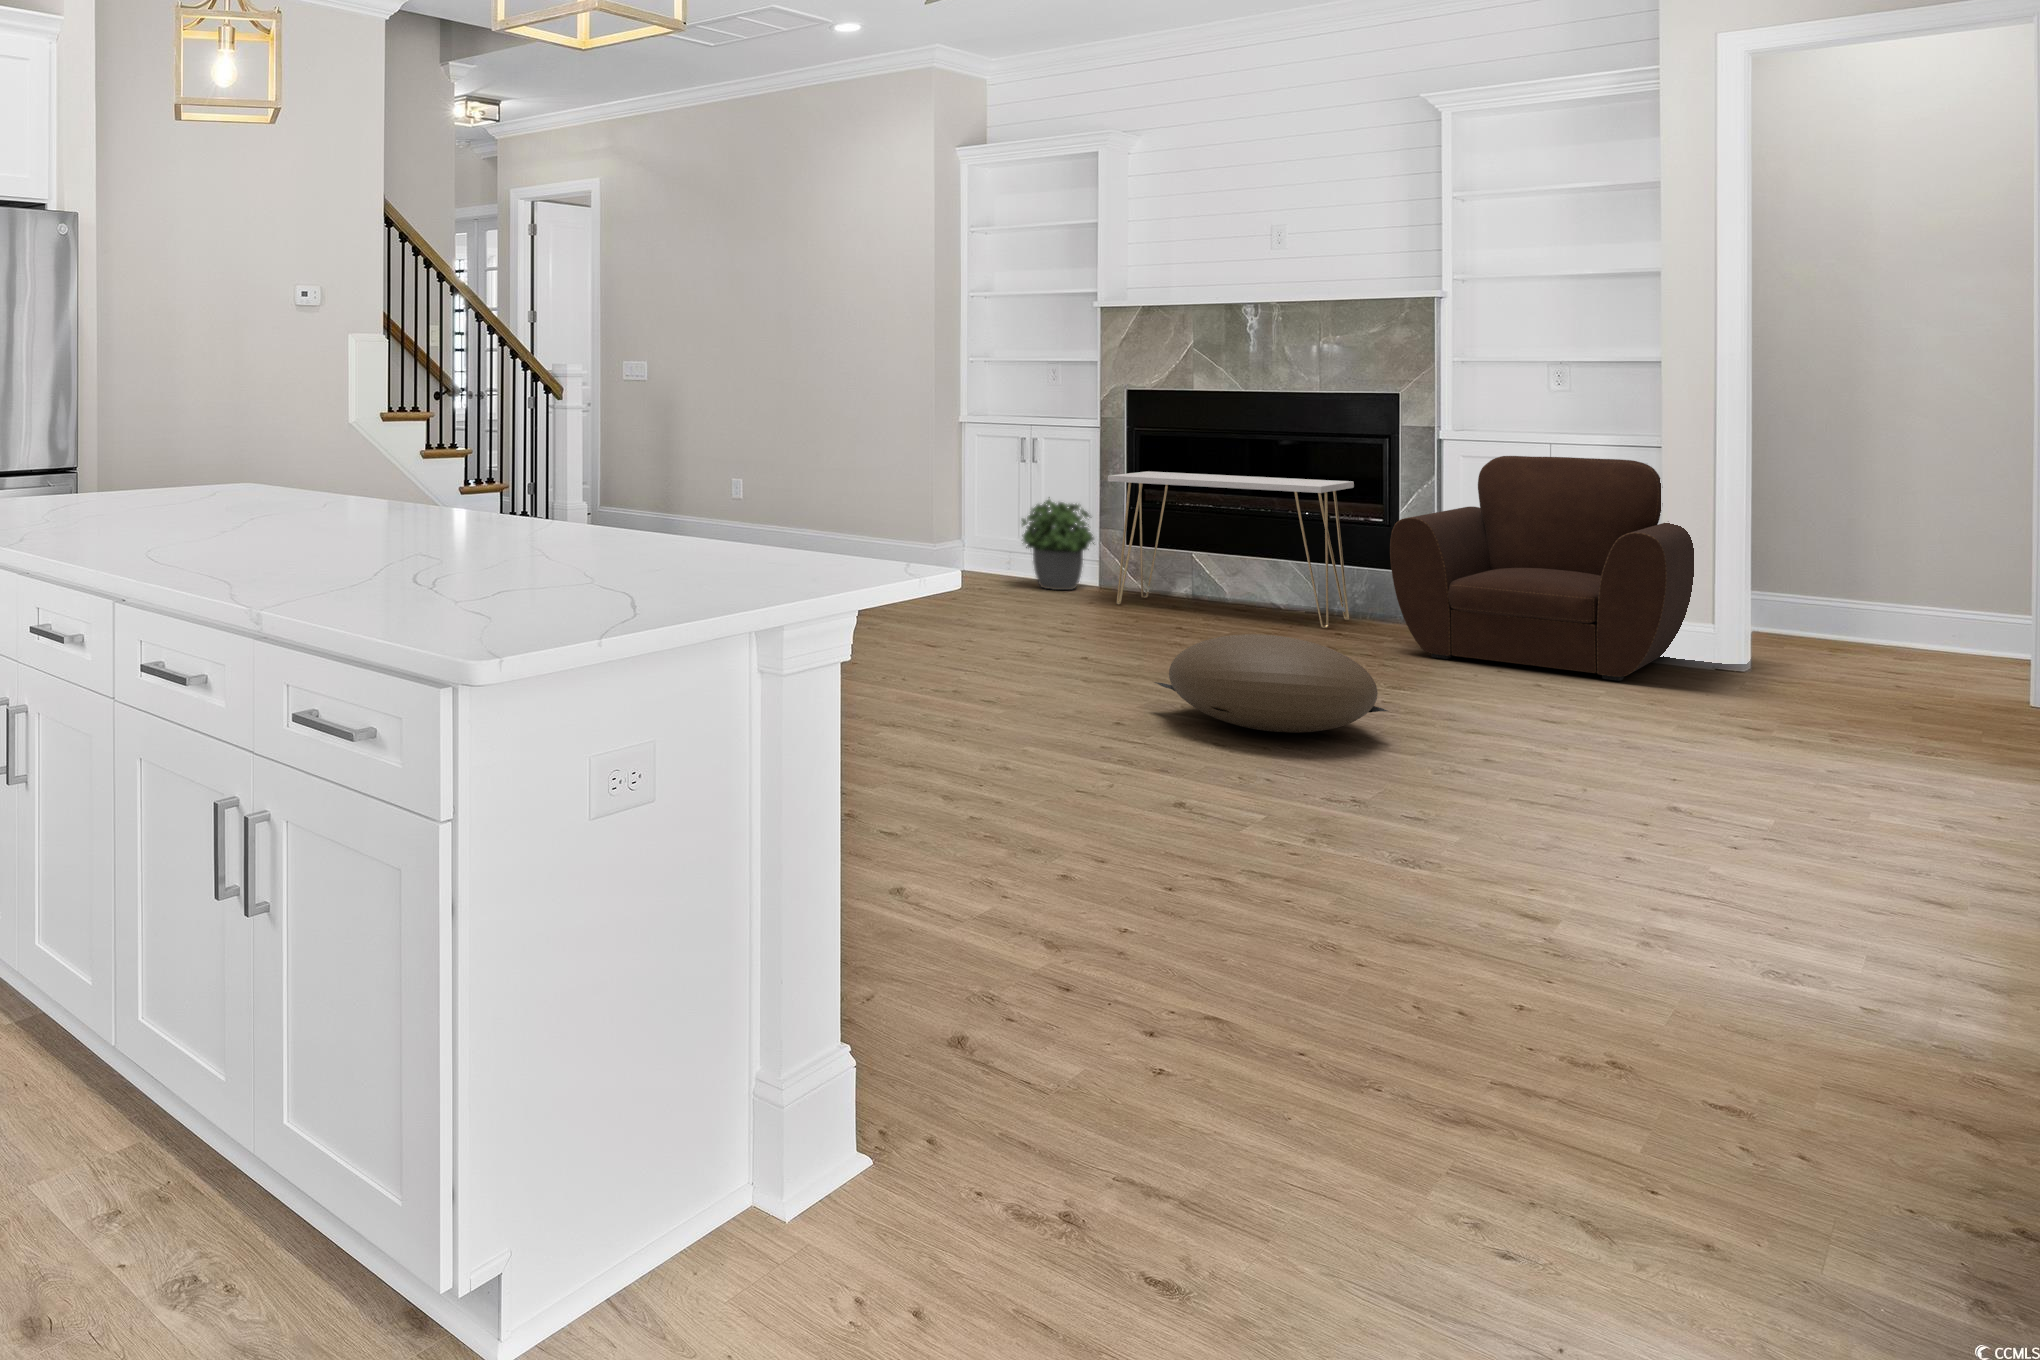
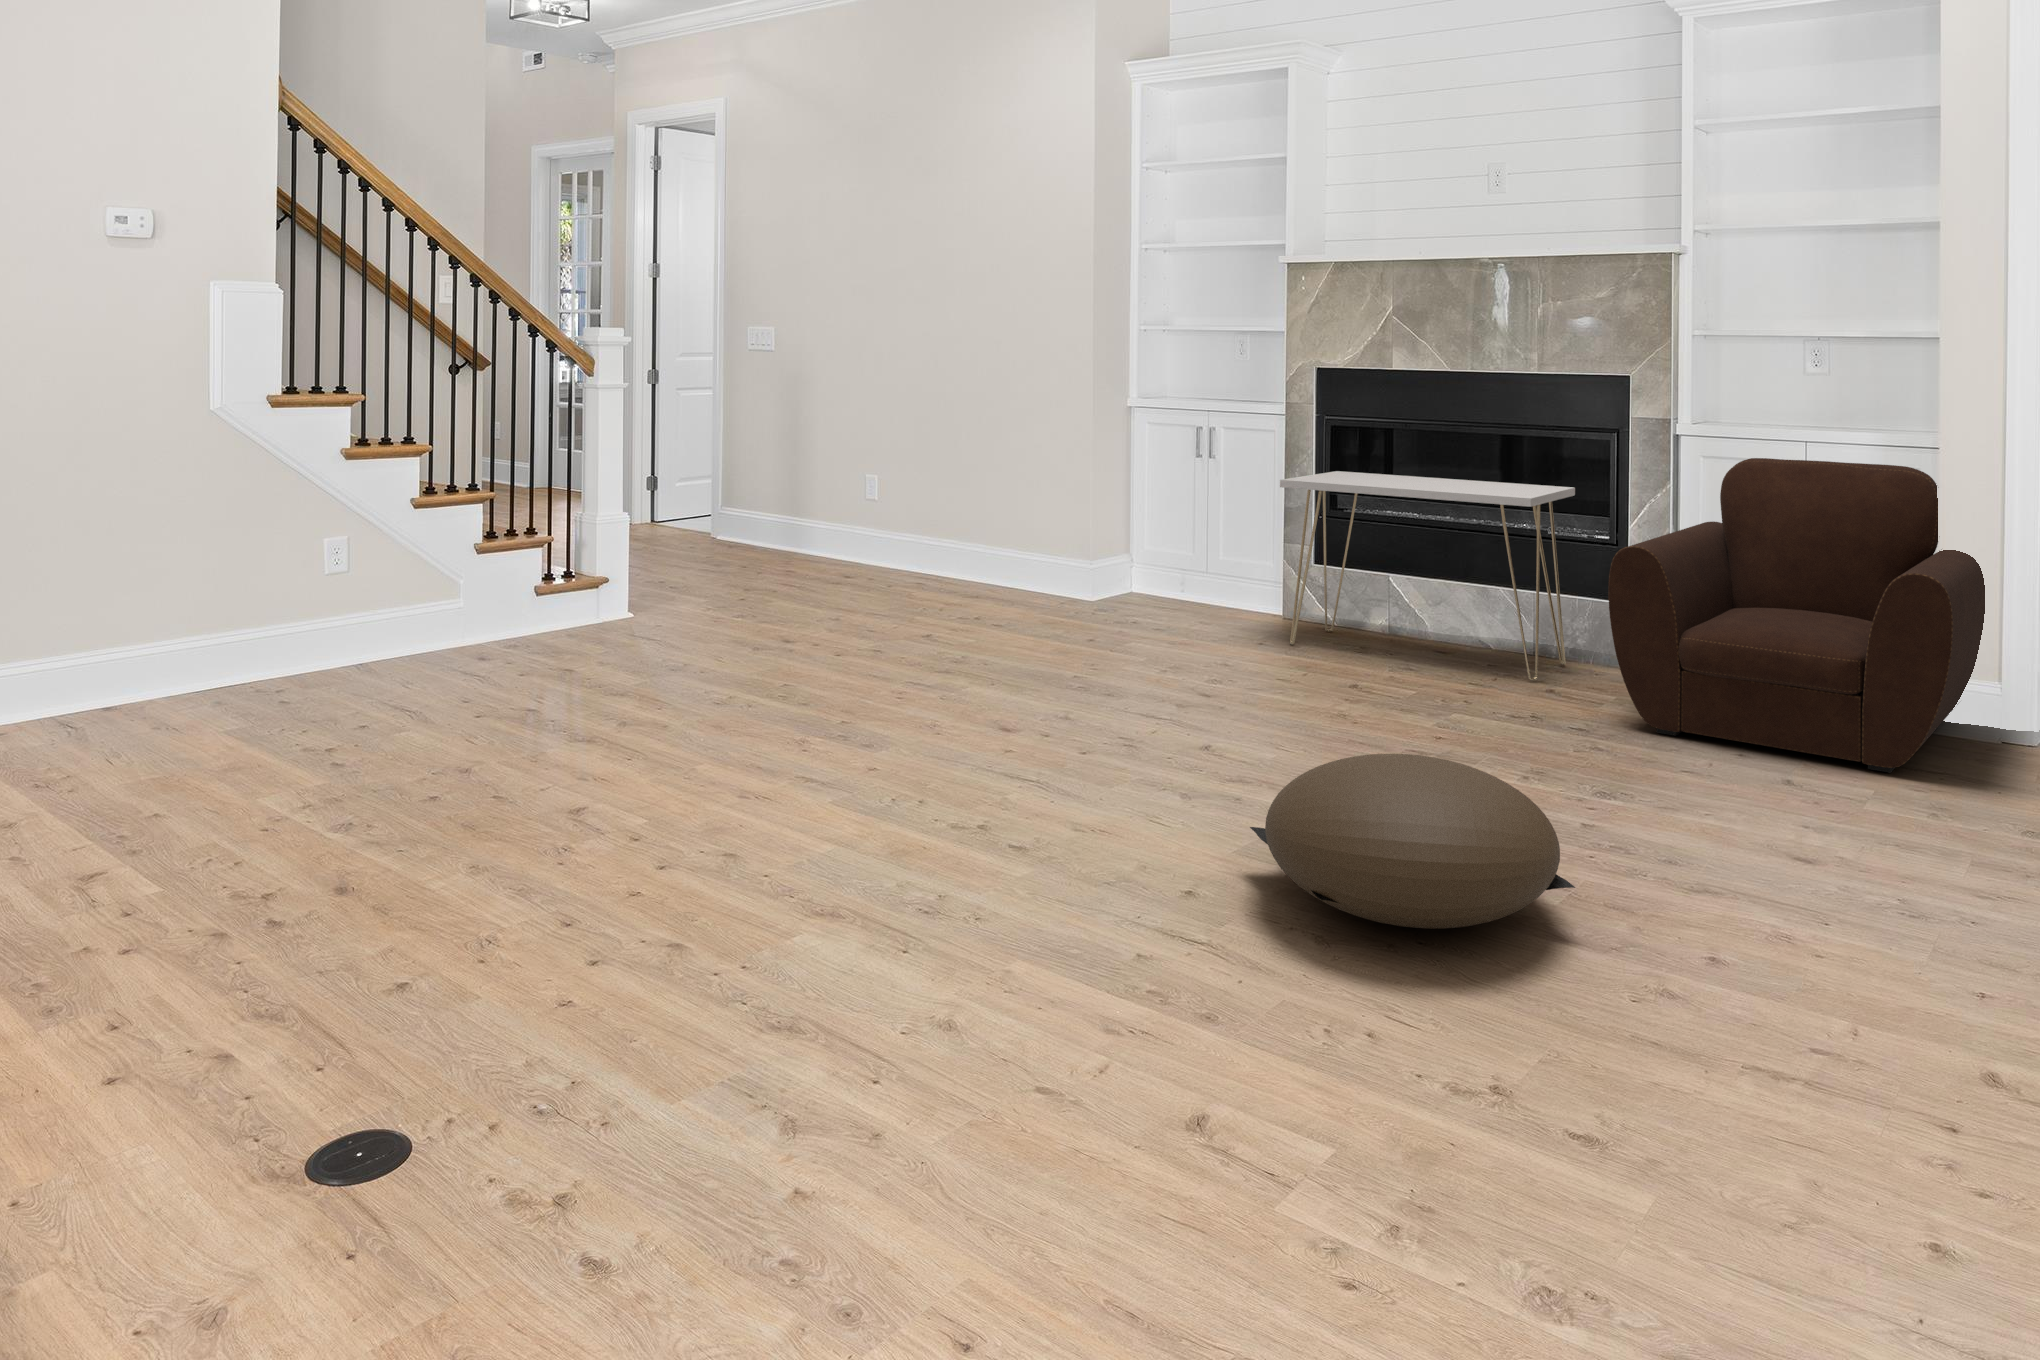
potted plant: present [1022,497,1094,590] -> none [1185,502,1277,621]

